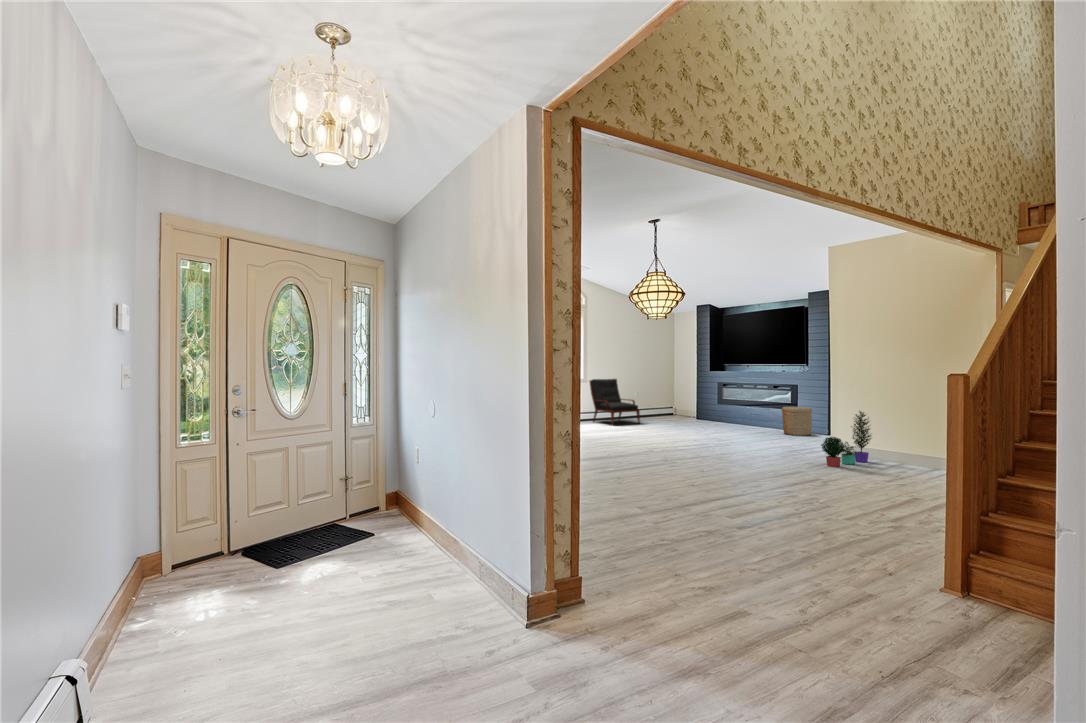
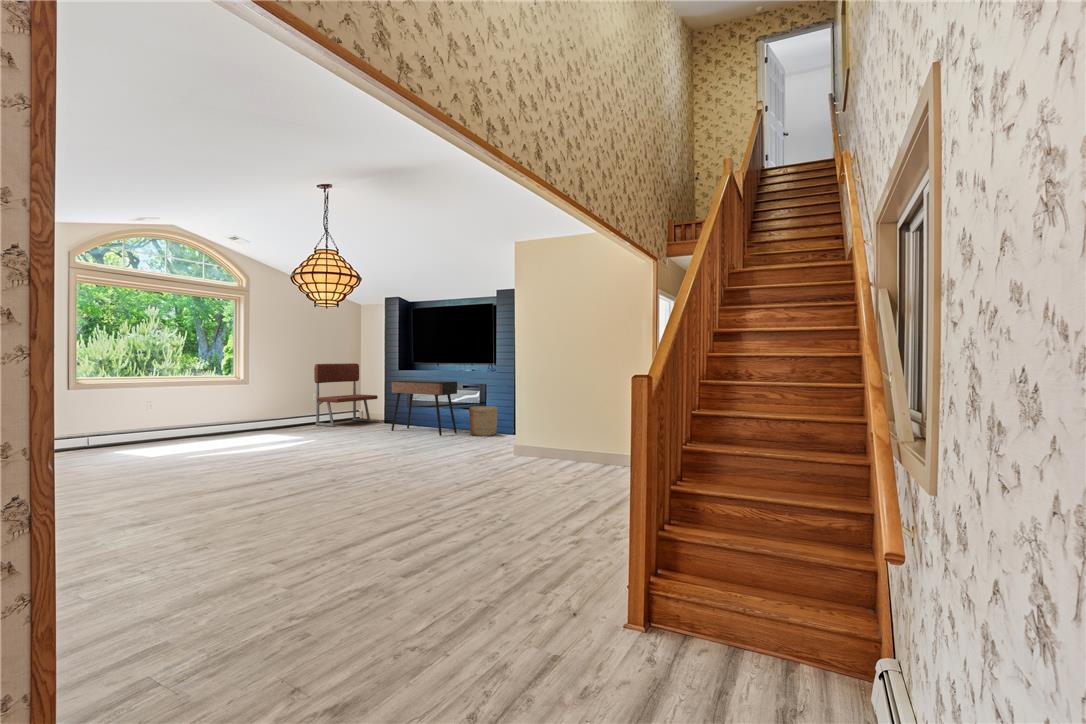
bench: none [638,366,692,421] -> present [314,363,378,427]
armchair: present [589,379,640,425] -> none [249,379,314,436]
console table: none [706,380,769,433] -> present [391,380,457,436]
potted plant: present [821,411,871,467] -> none [504,409,552,471]

